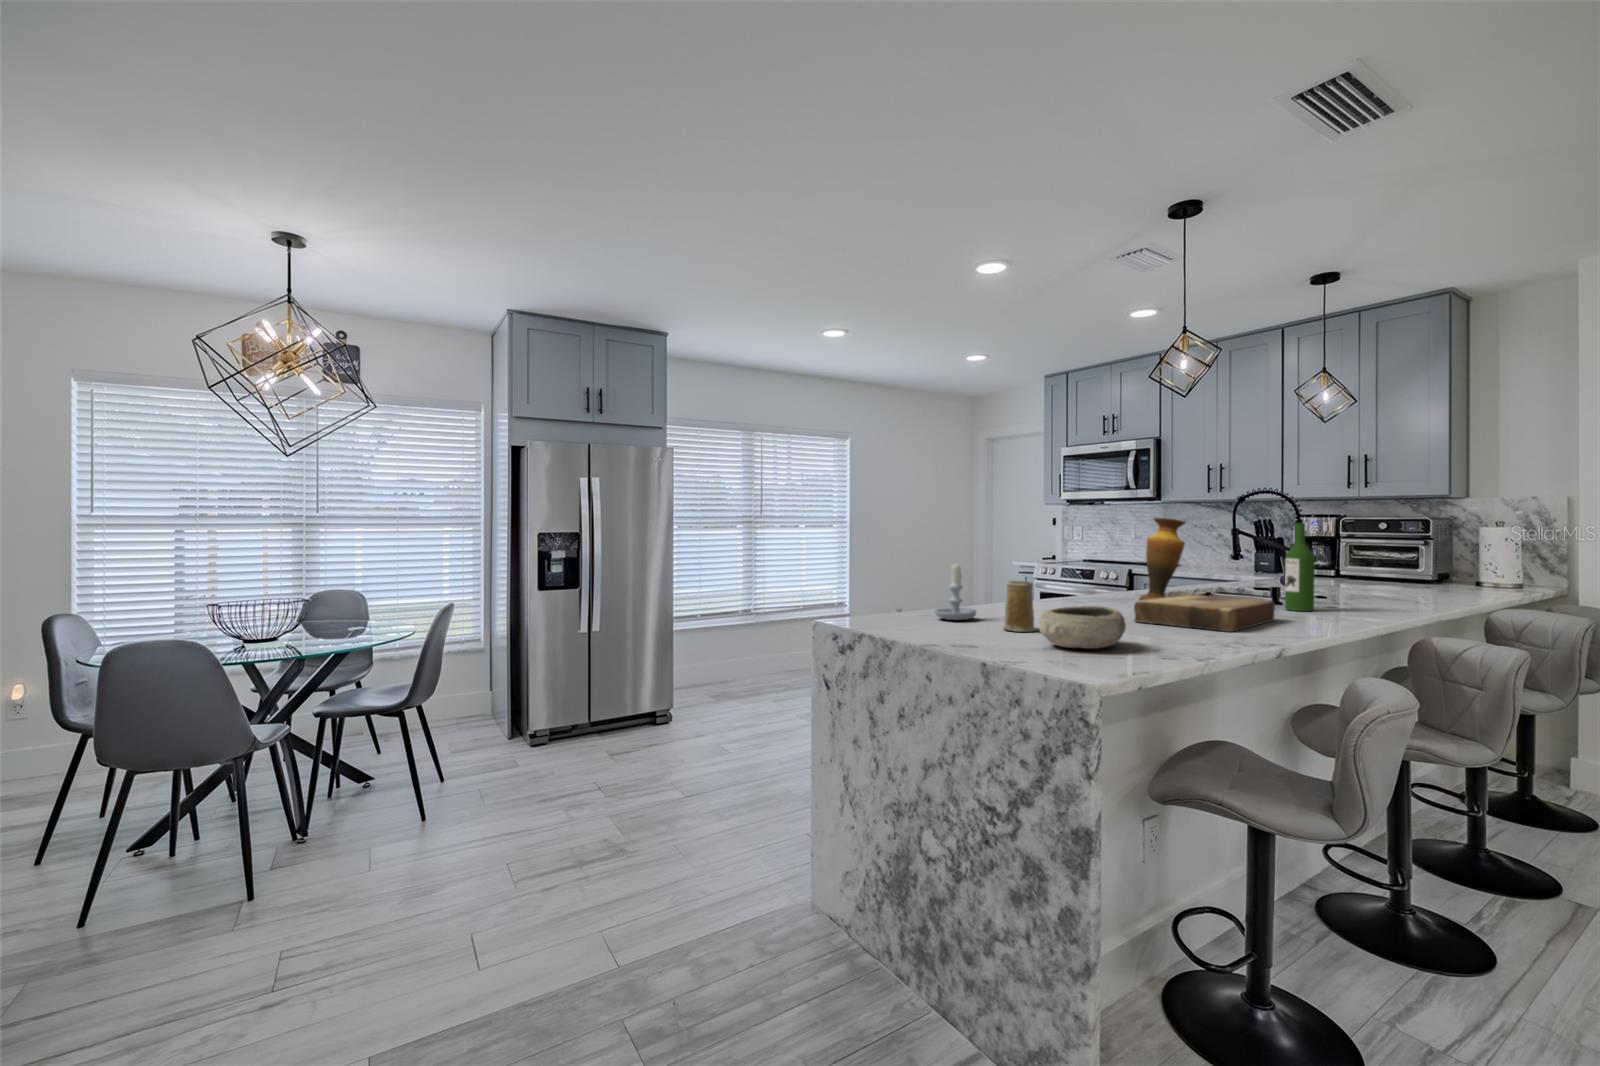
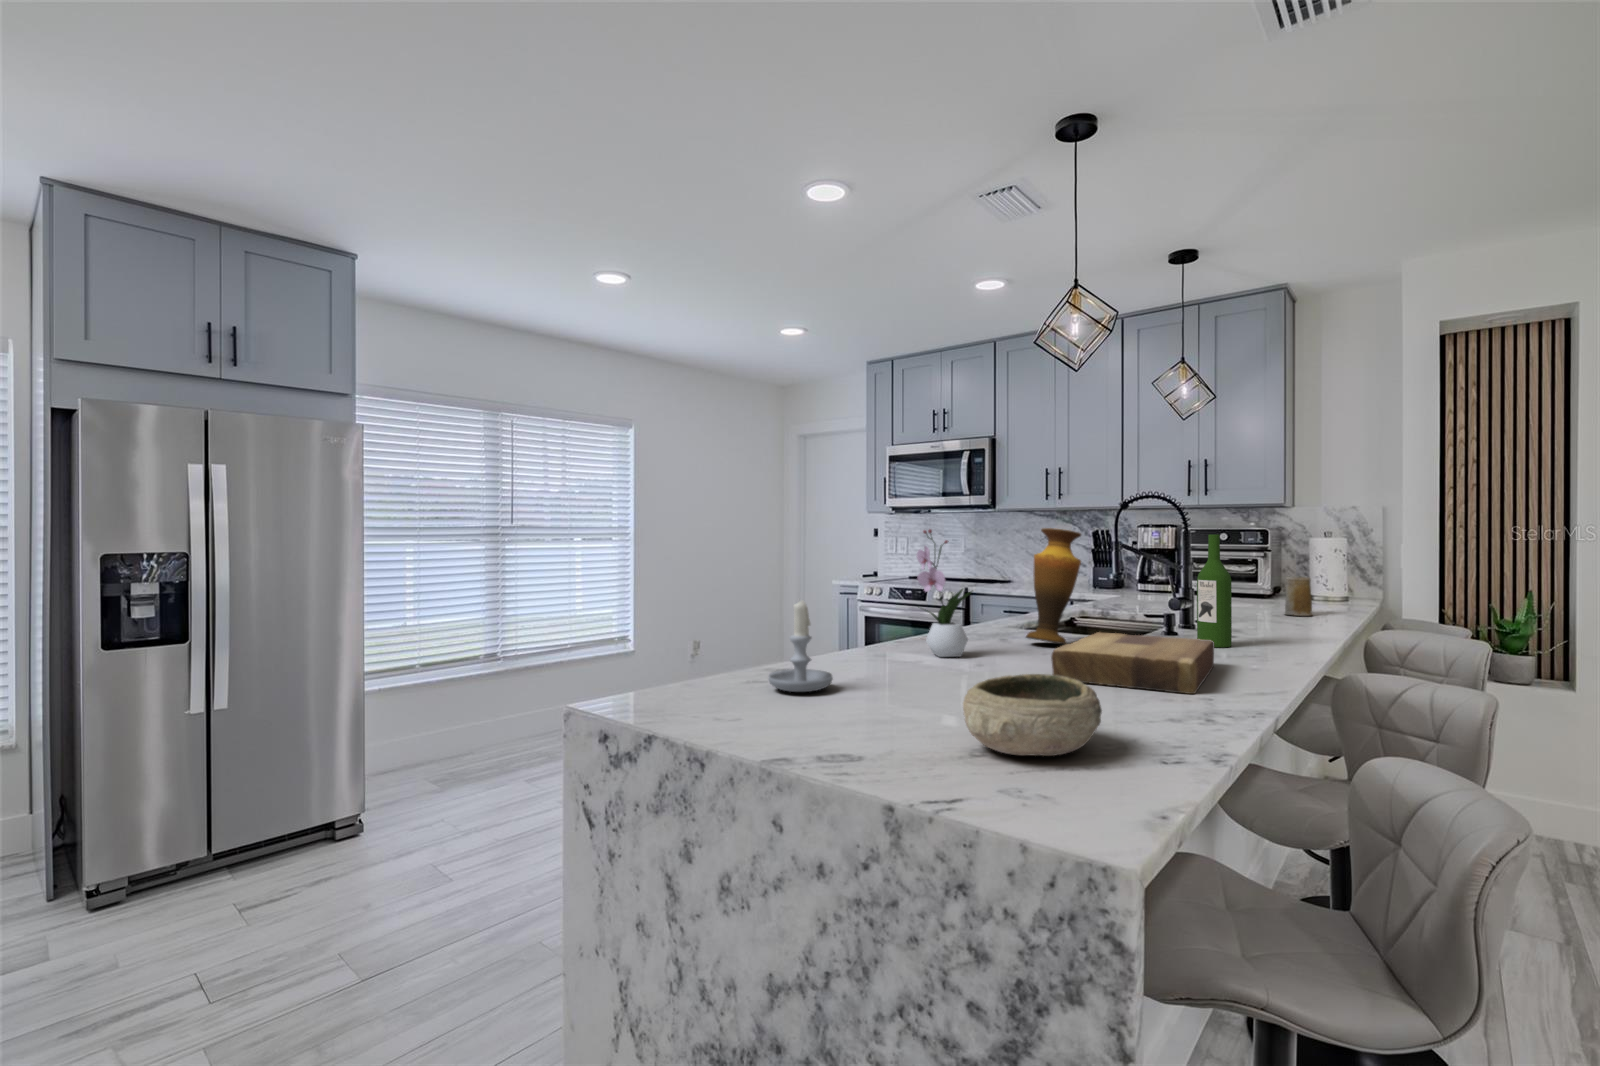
flower arrangement: none [1048,518,1090,609] -> present [917,530,972,657]
mug: present [1004,581,1035,632] -> present [1285,576,1312,616]

